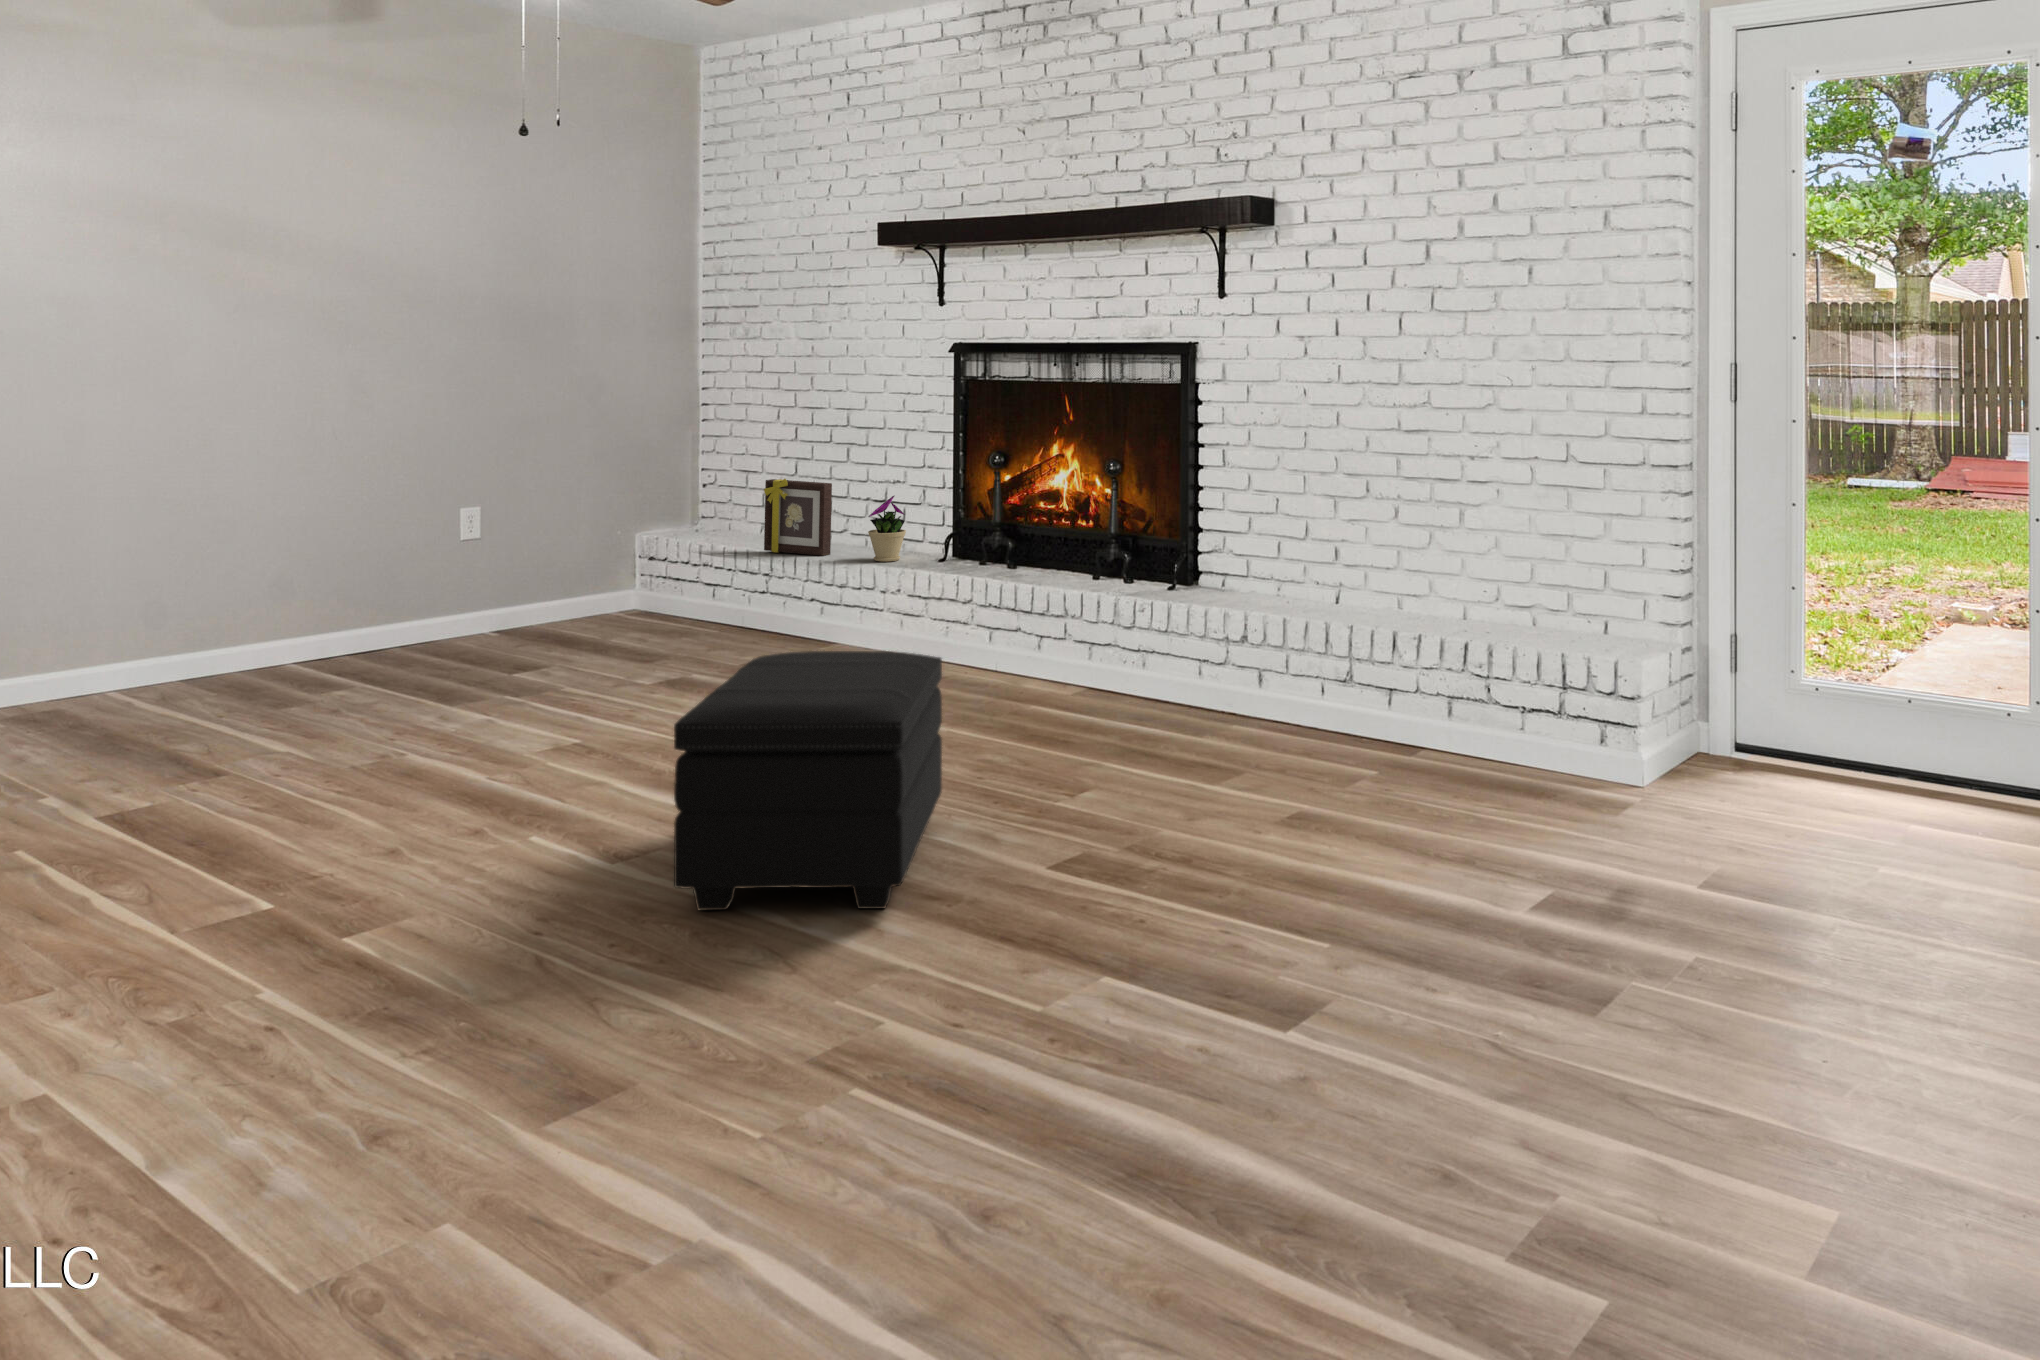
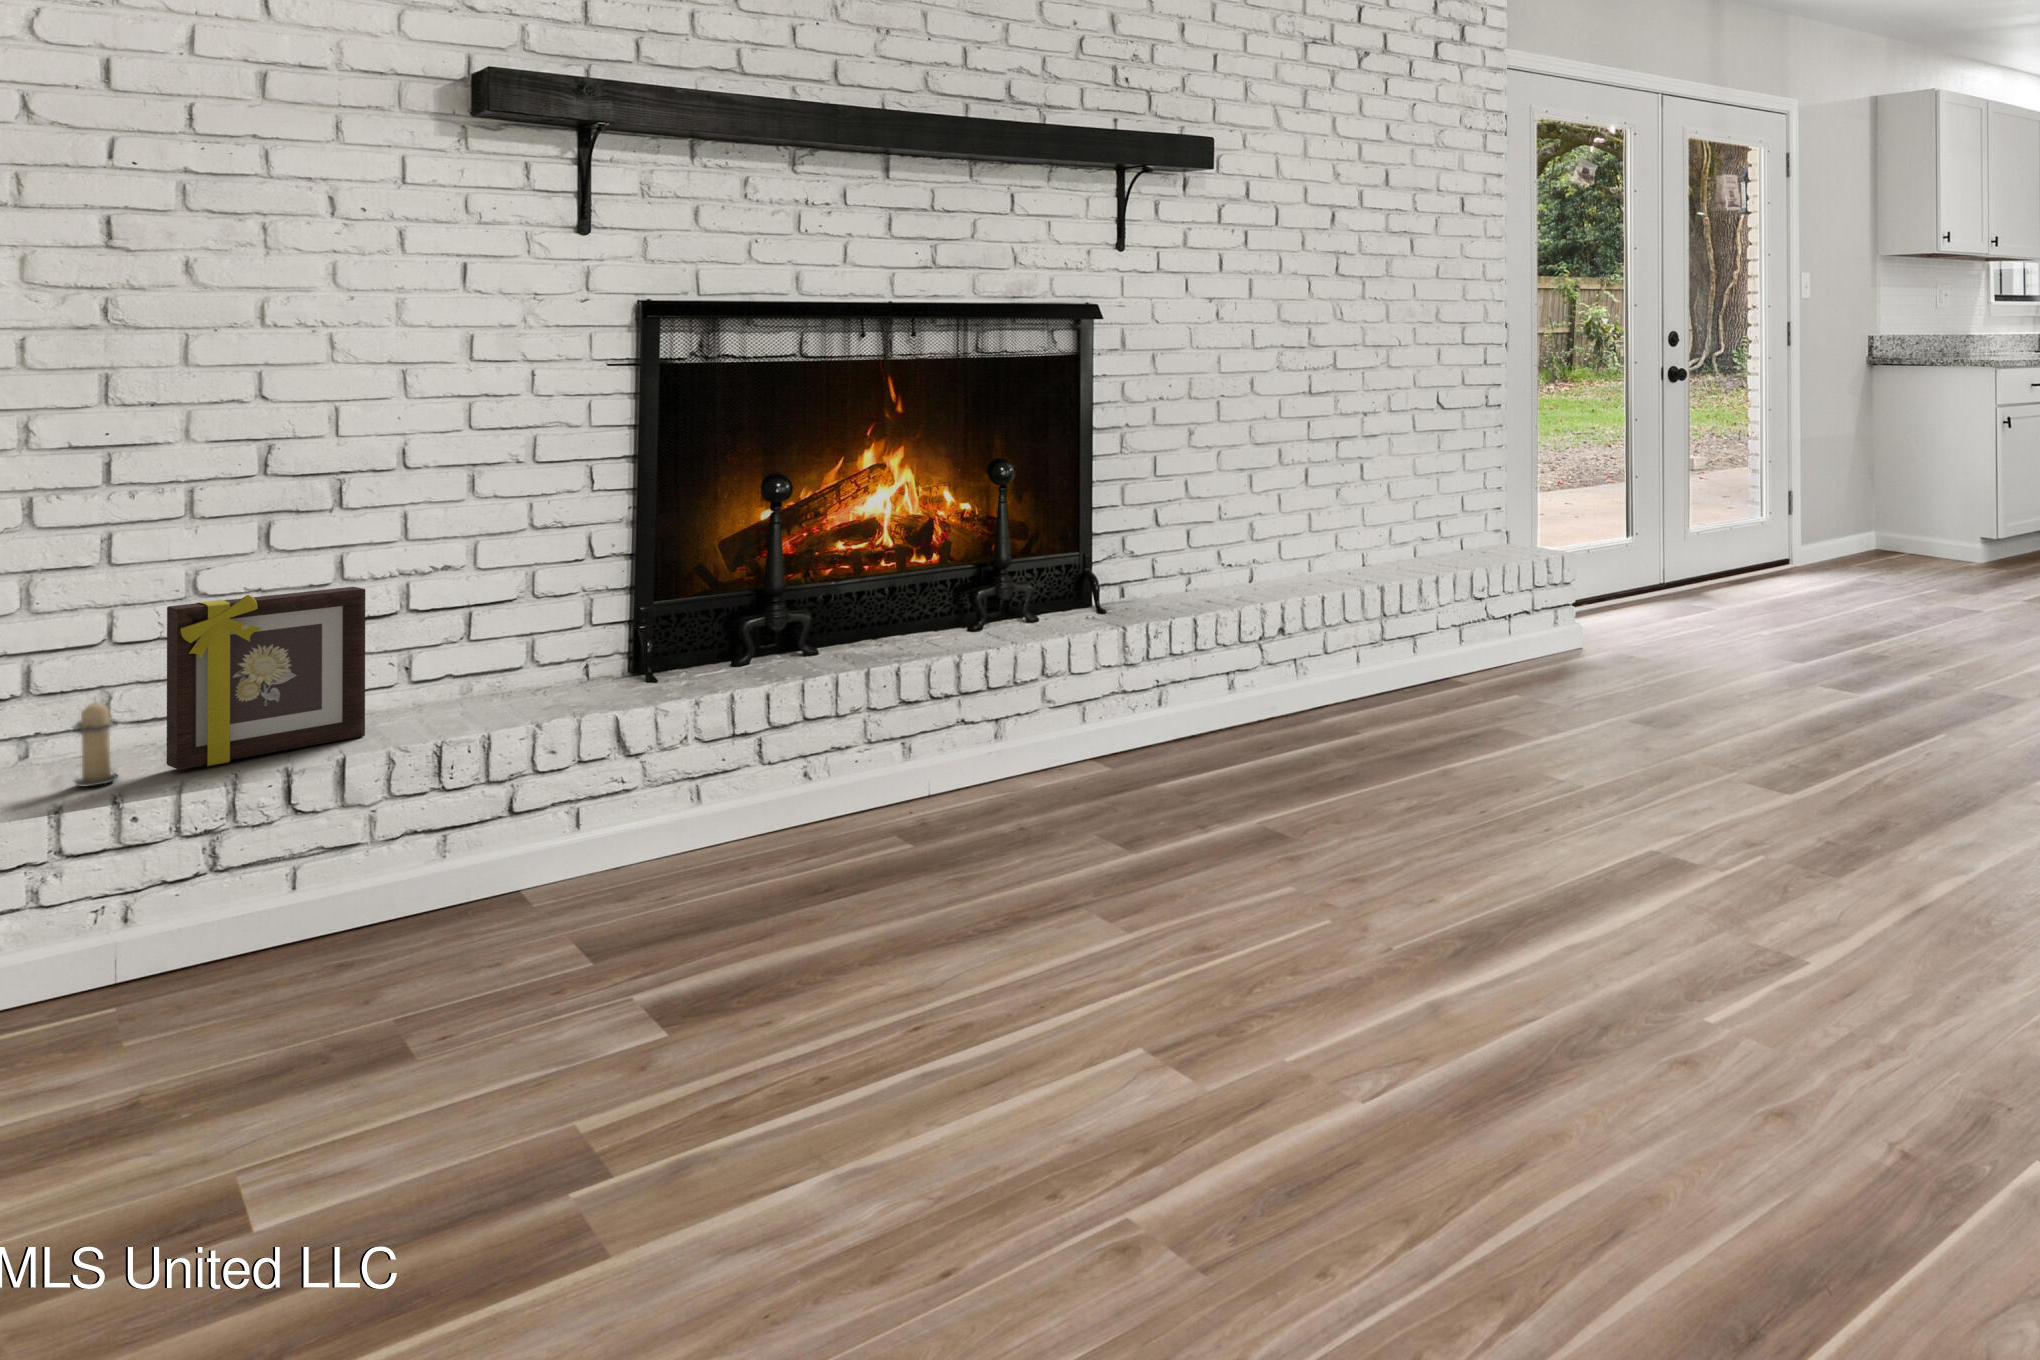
flower pot: present [868,496,906,562] -> none [501,579,584,707]
candle: none [744,513,762,551] -> present [72,699,117,786]
footstool: present [674,651,942,910] -> none [1590,646,1950,919]

